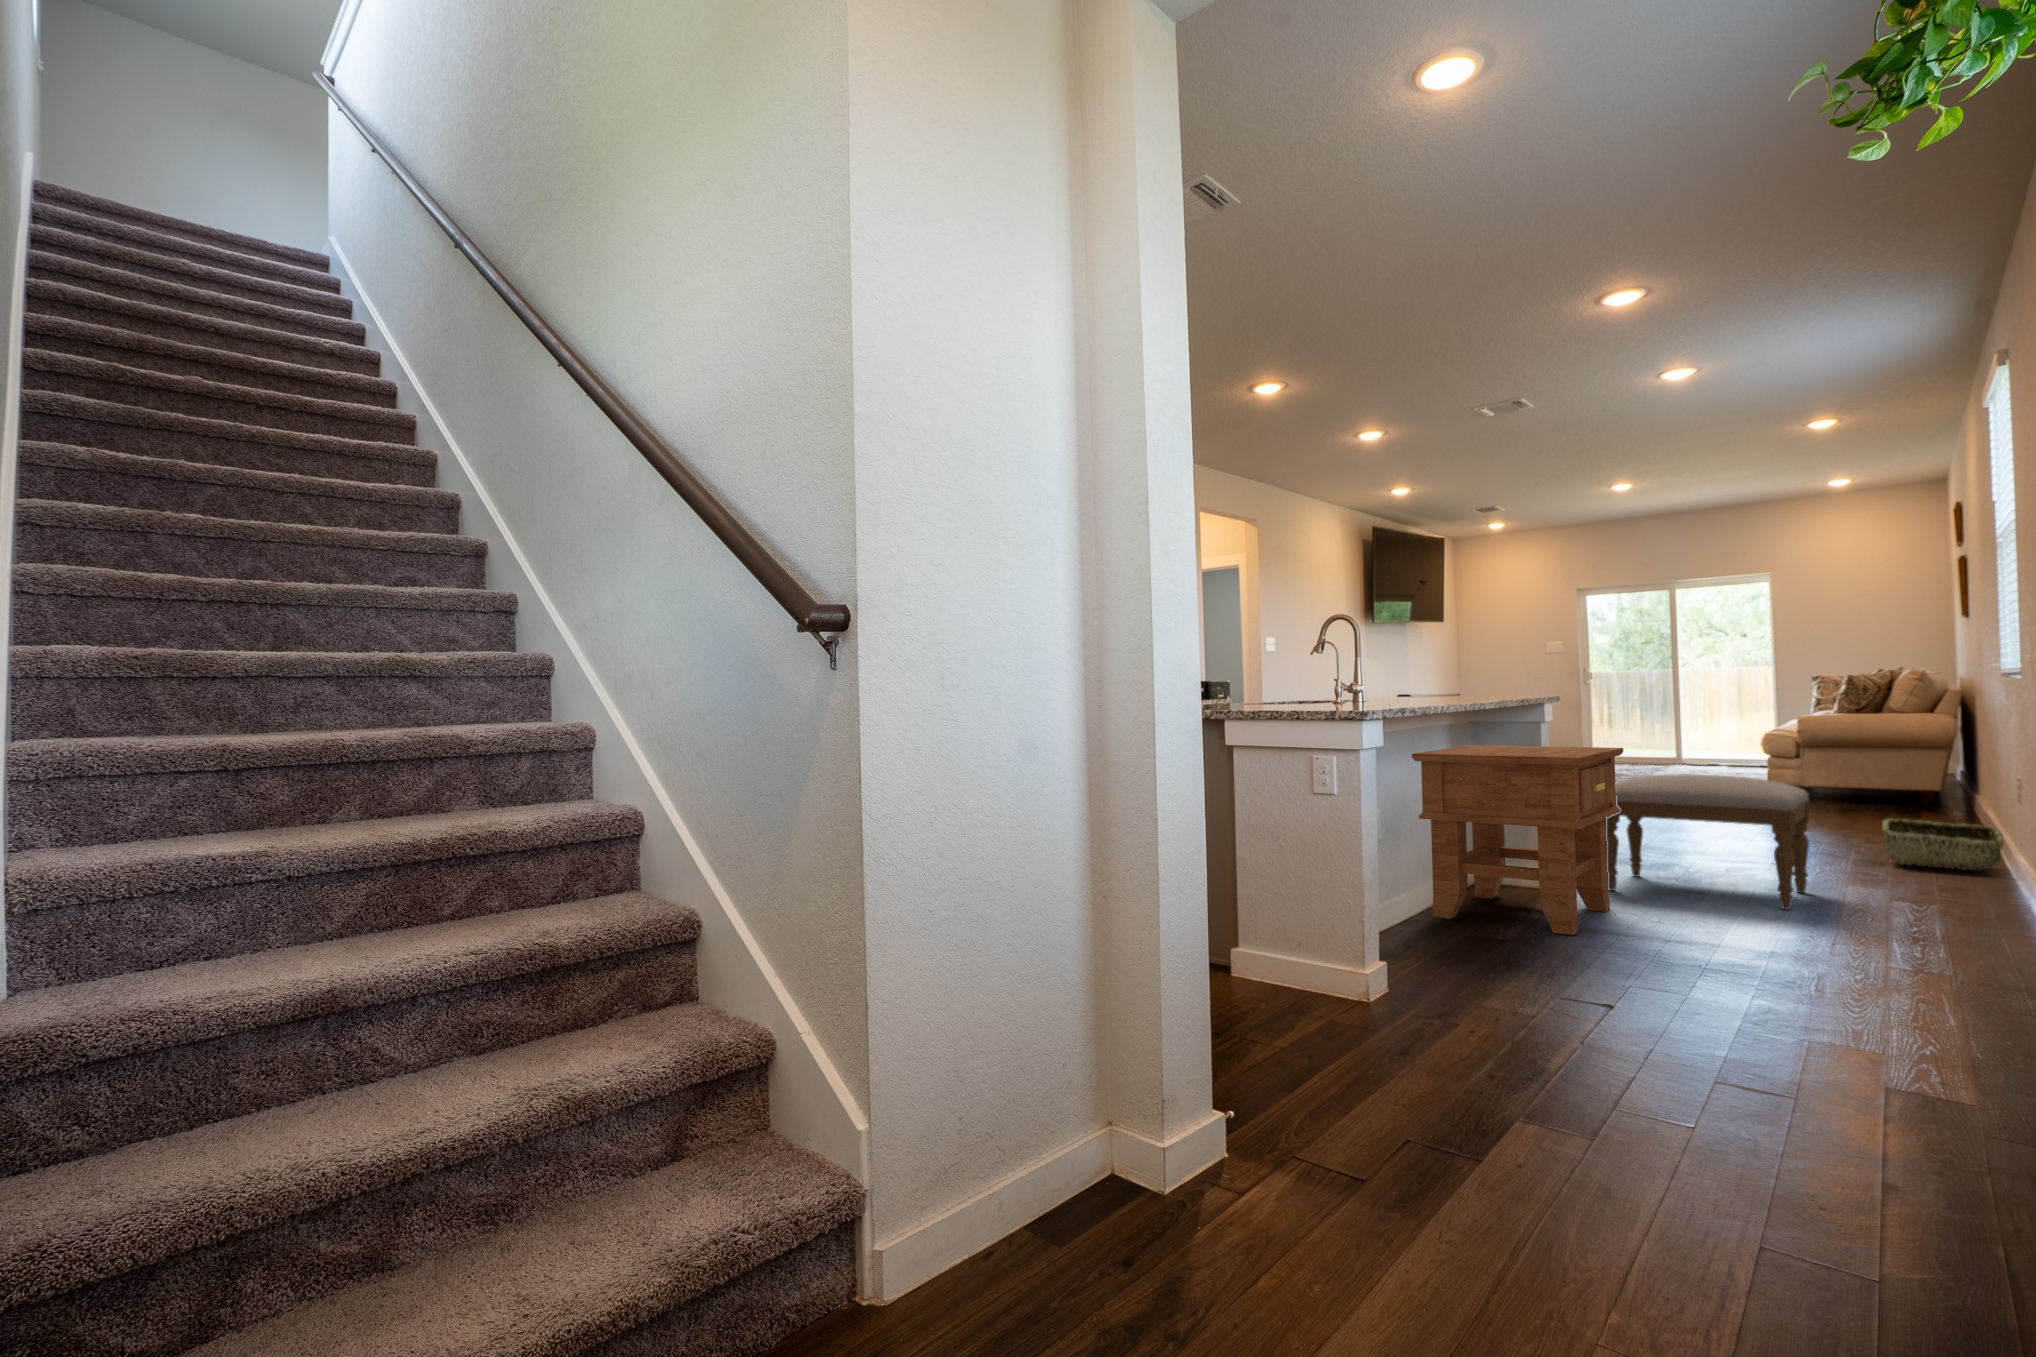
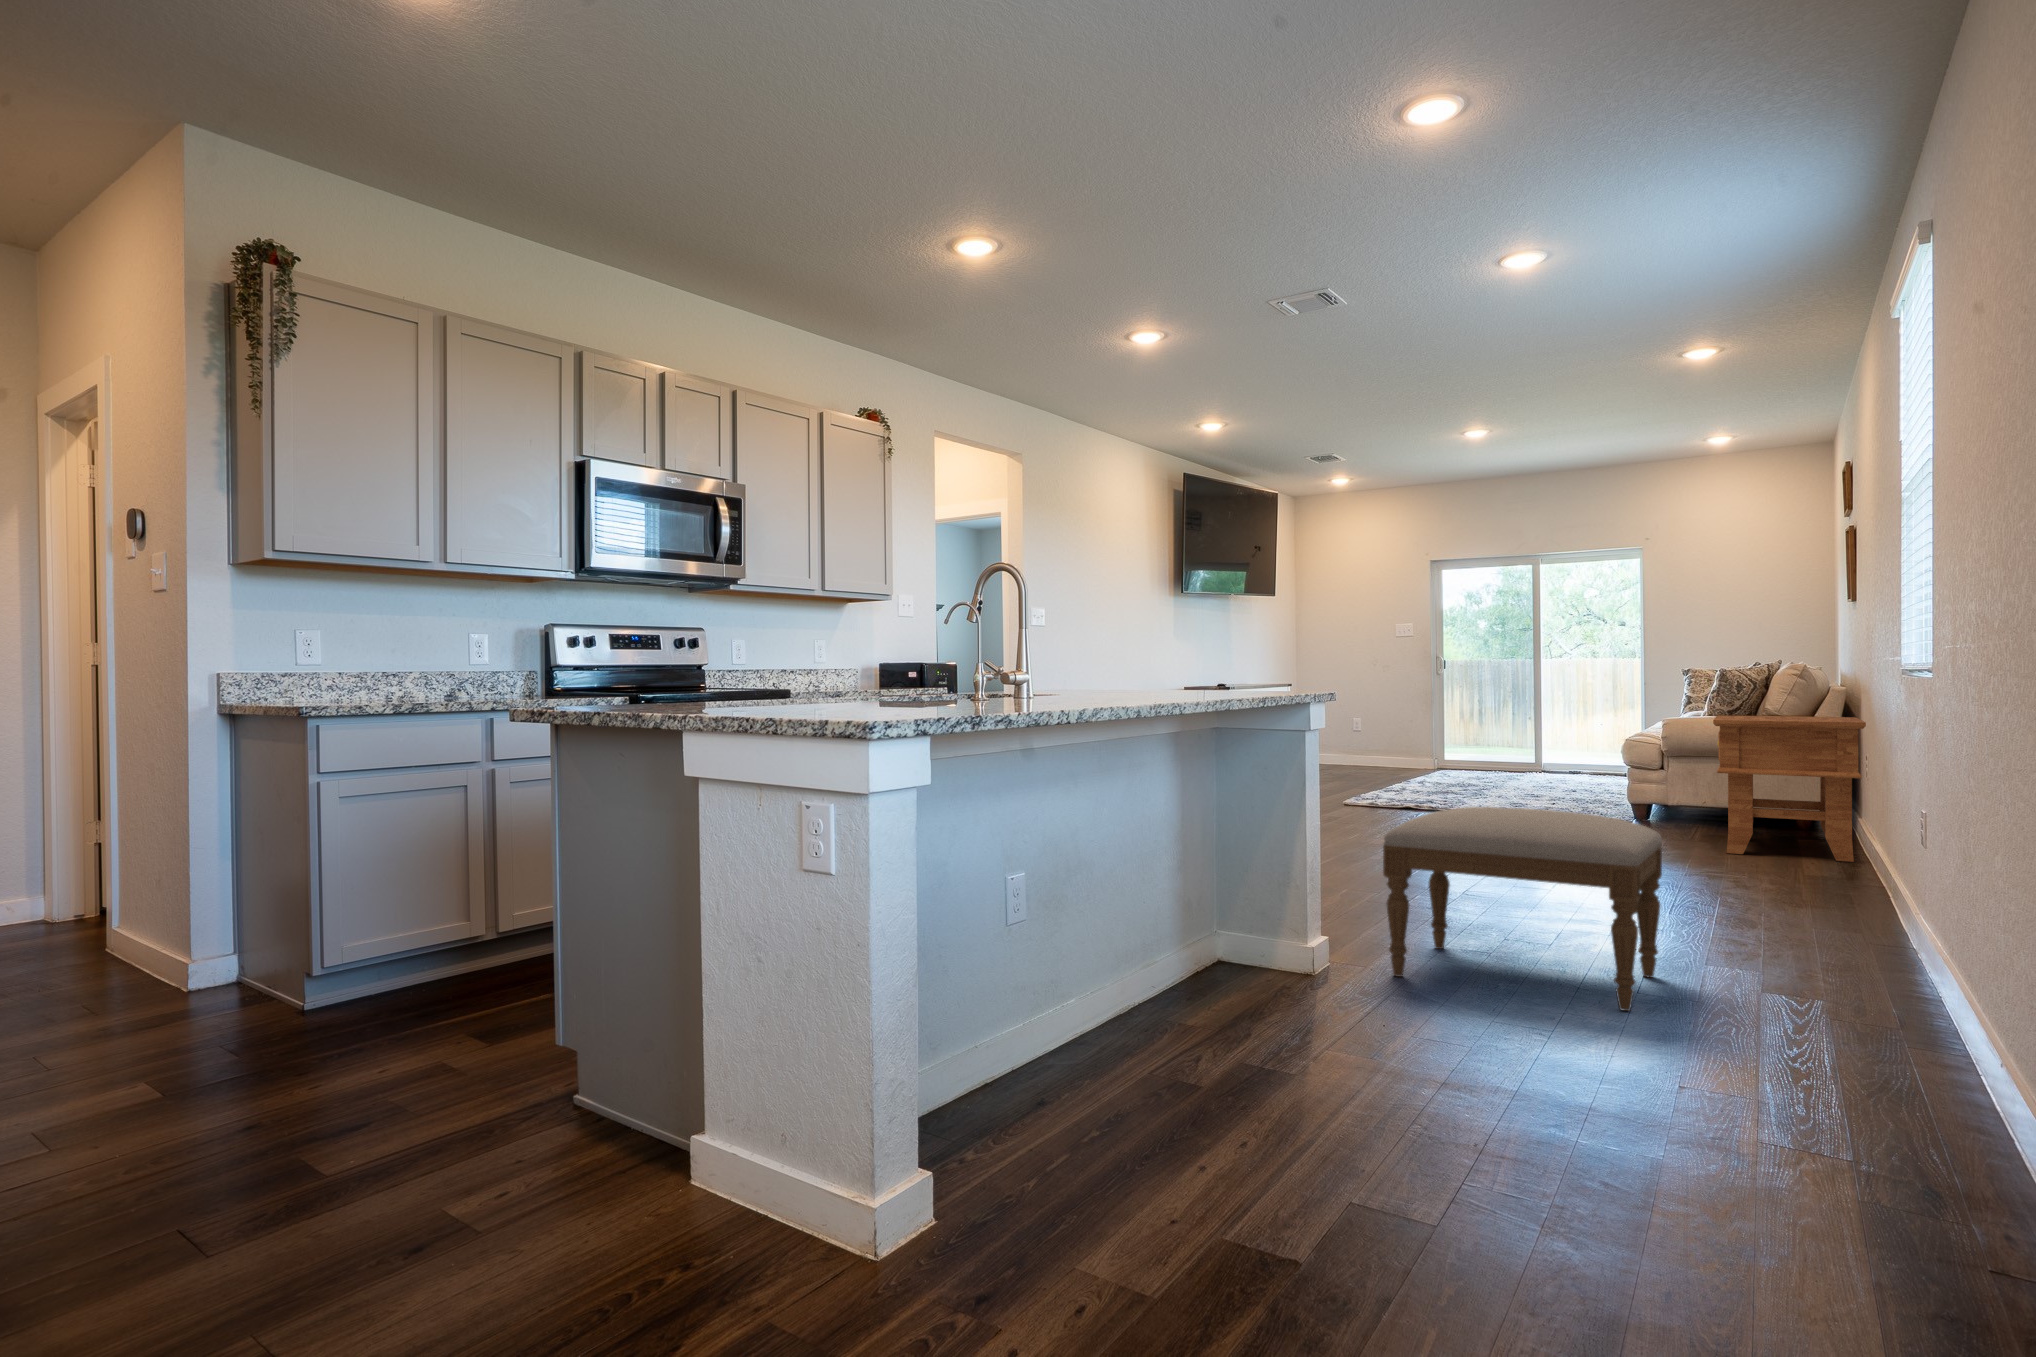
side table: present [1412,745,1623,935] -> present [1713,715,1866,862]
woven basket: present [1882,818,2003,870] -> none [1755,861,1902,934]

